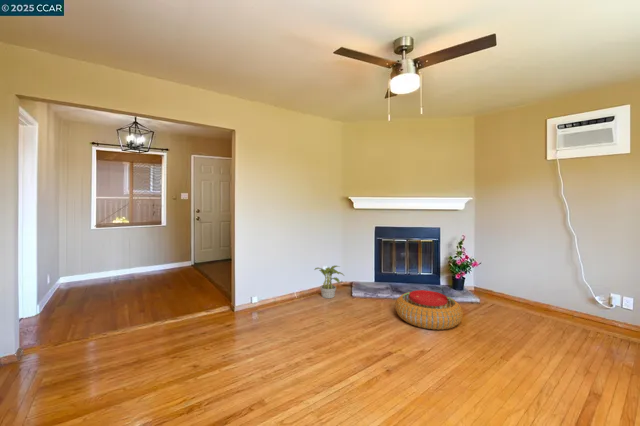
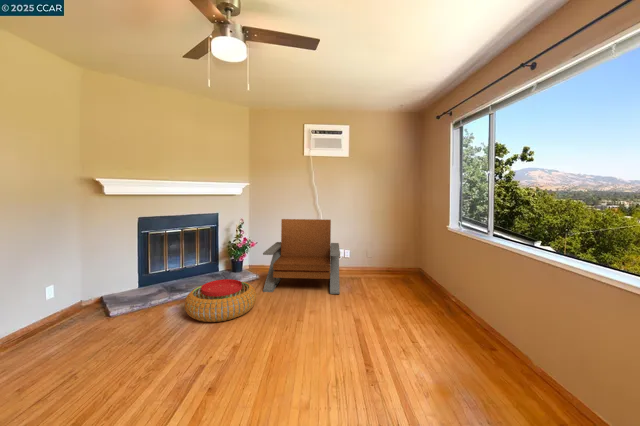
lounge chair: none [477,239,613,354] -> present [263,219,340,294]
potted plant: present [315,266,343,298] -> none [31,278,97,333]

